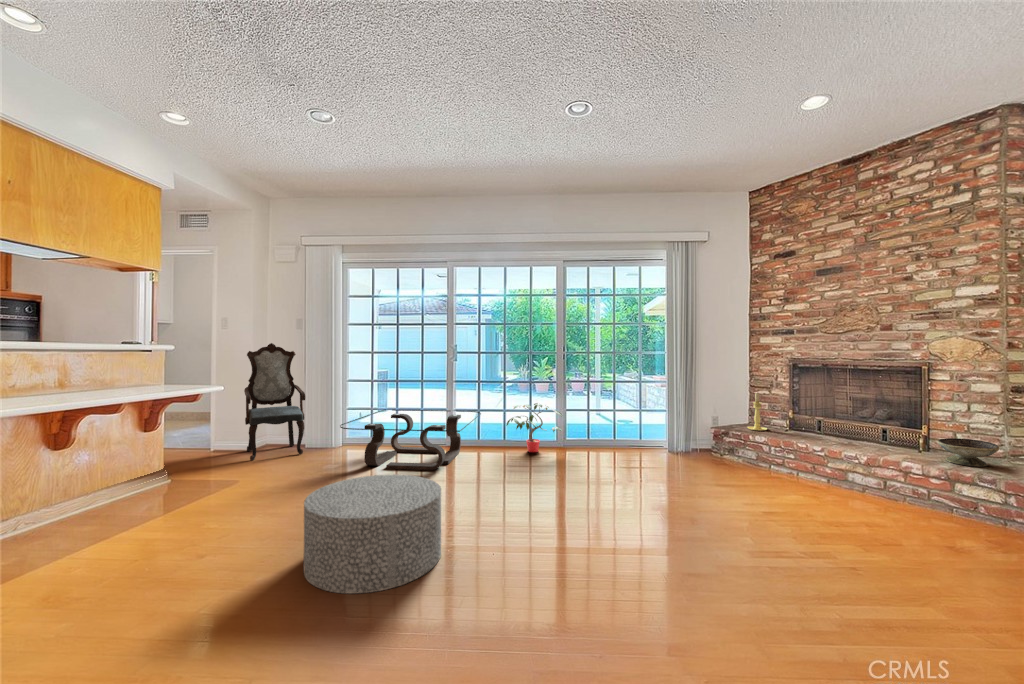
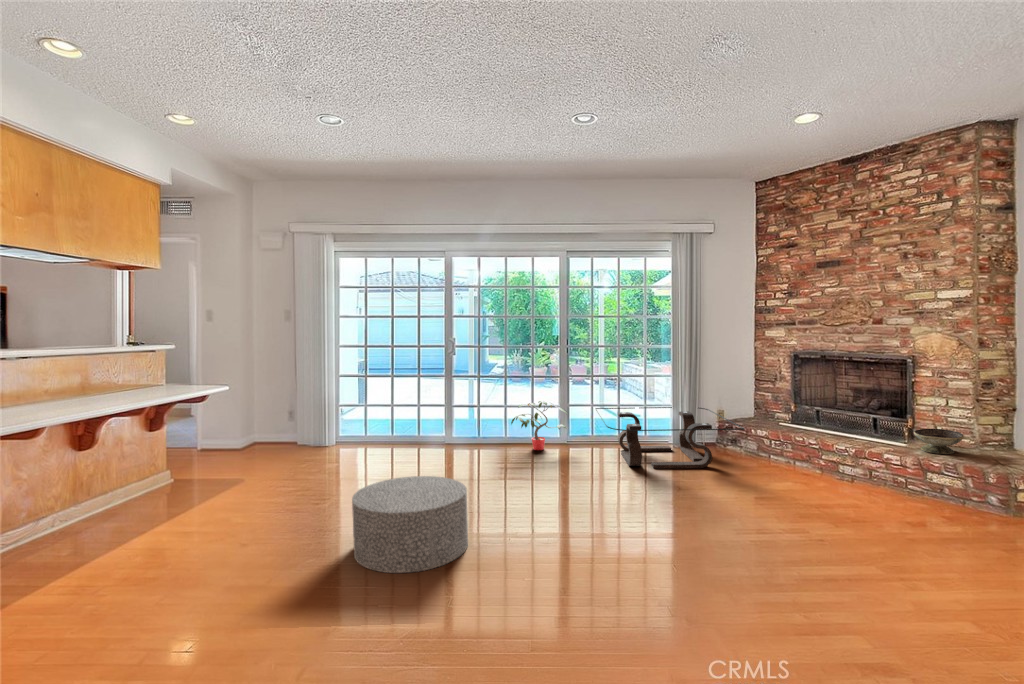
armchair: present [244,343,305,460] -> none [243,346,307,466]
candle holder: present [748,393,767,431] -> none [751,386,770,423]
coffee table: present [340,409,480,470] -> present [596,407,745,469]

